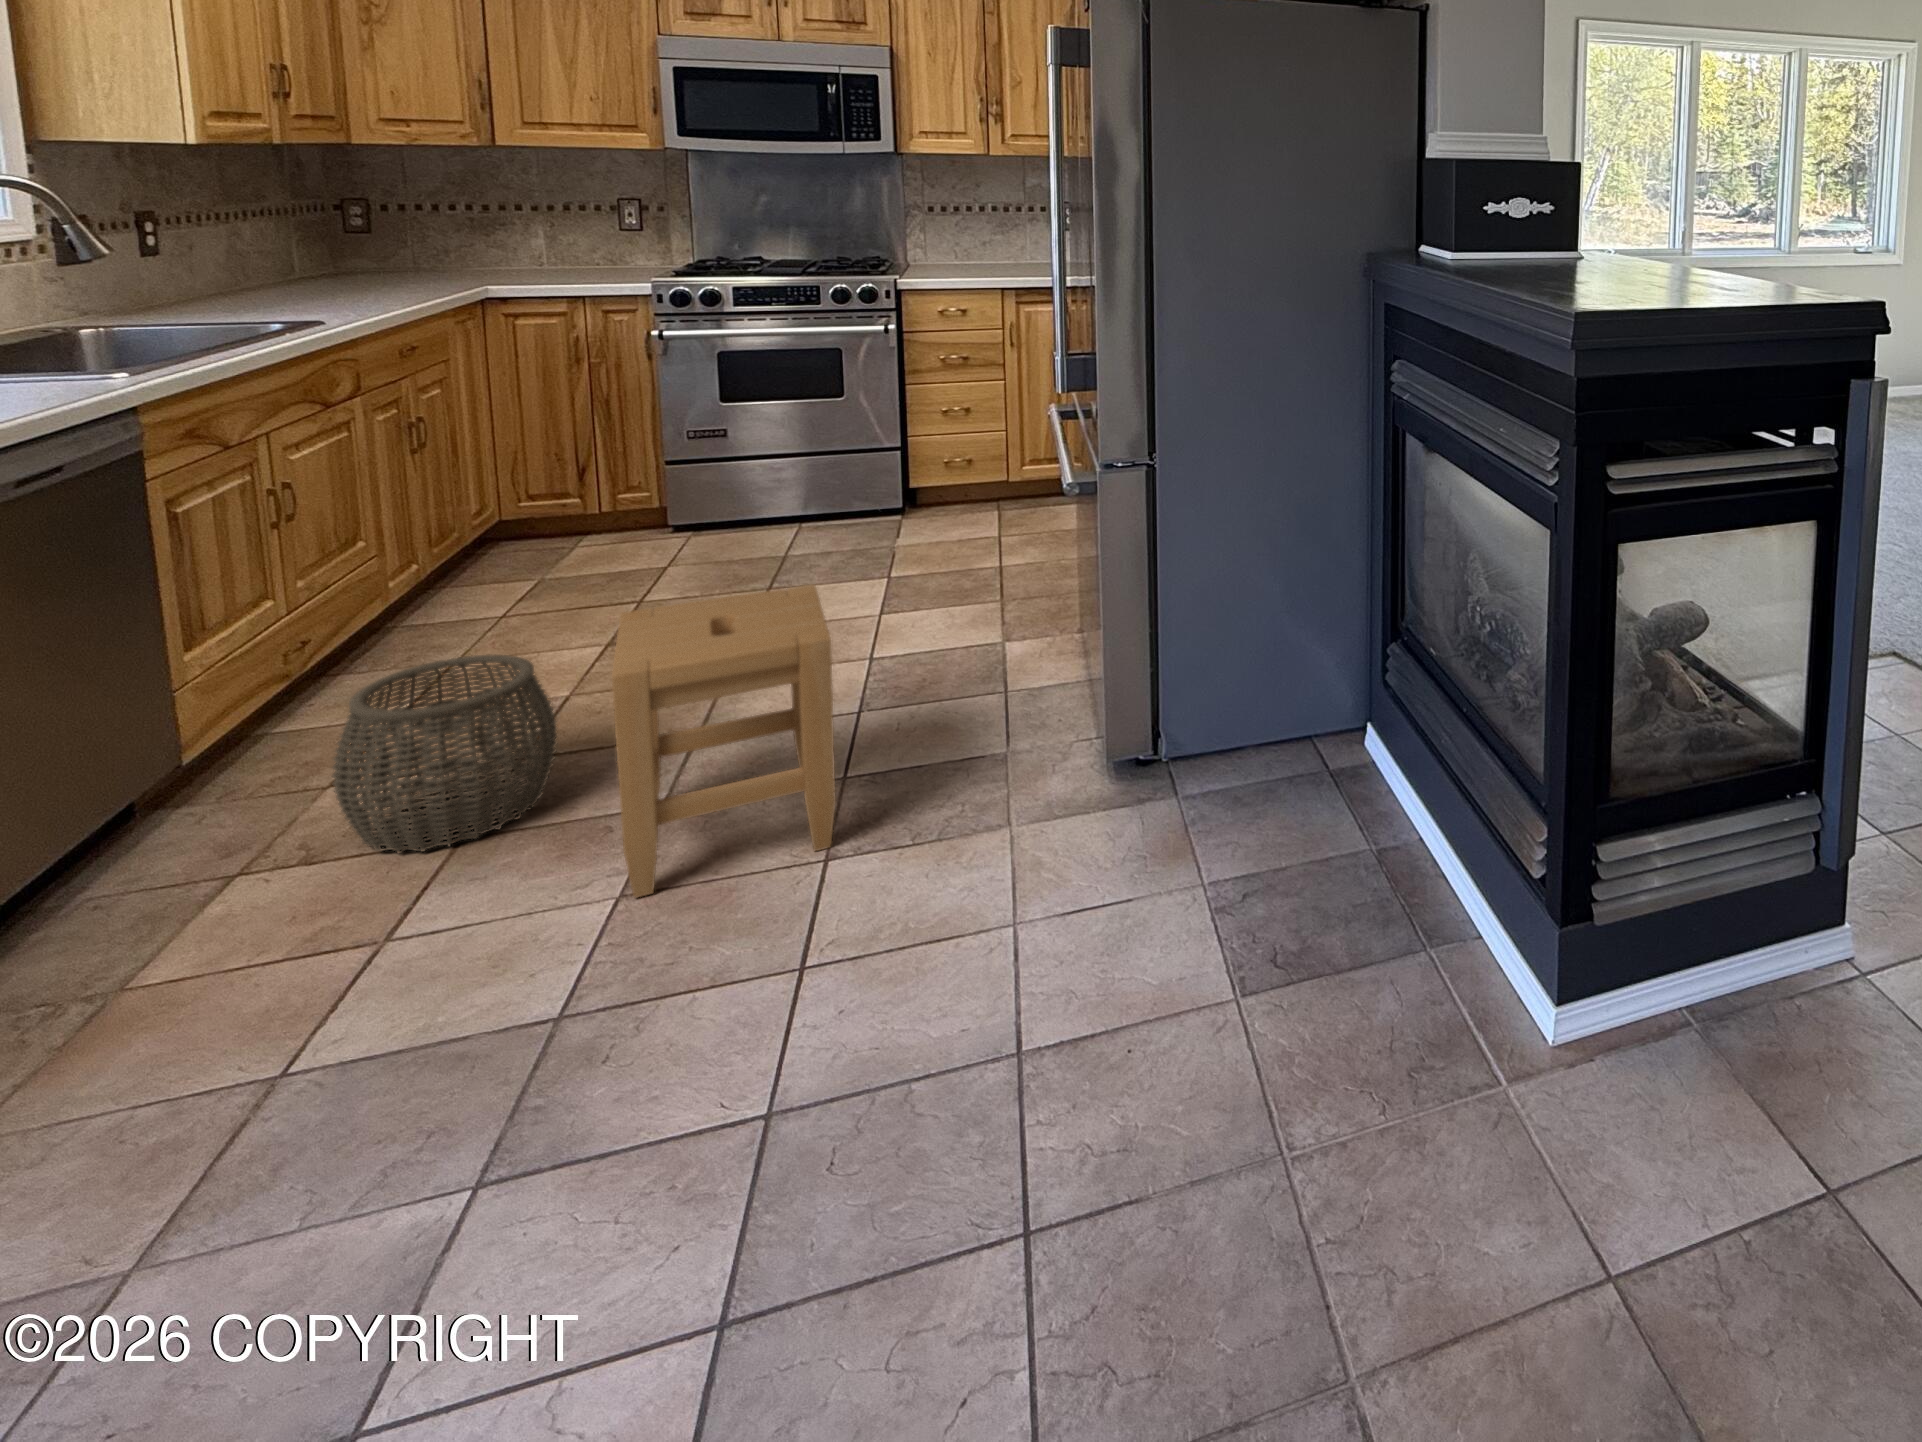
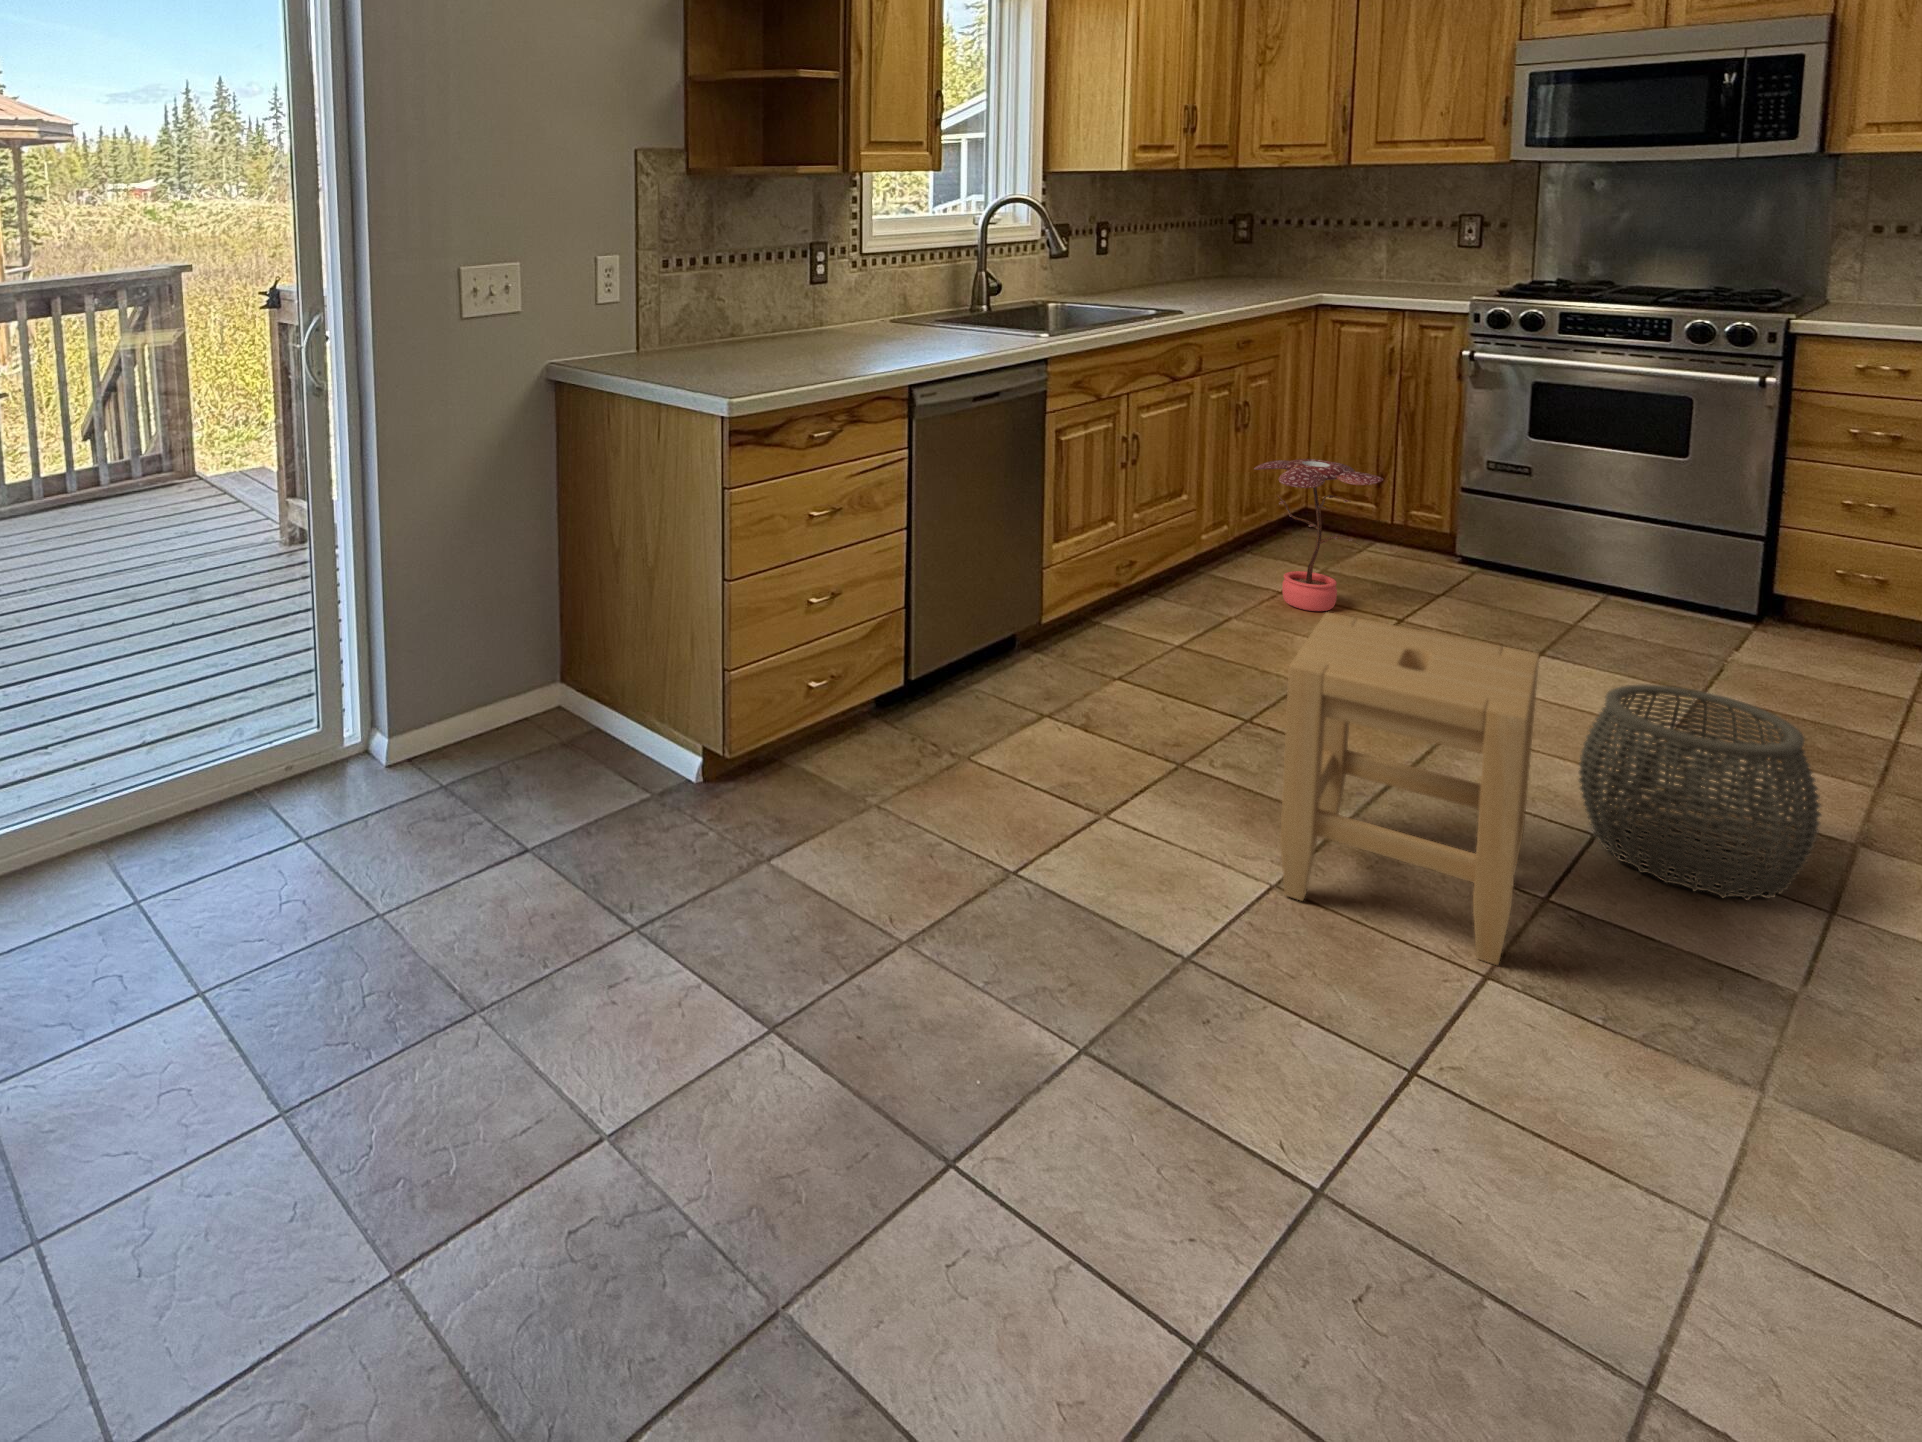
potted plant: none [452,462,606,623] -> present [1254,459,1383,611]
woven basket: present [332,655,557,853] -> present [1579,684,1821,901]

